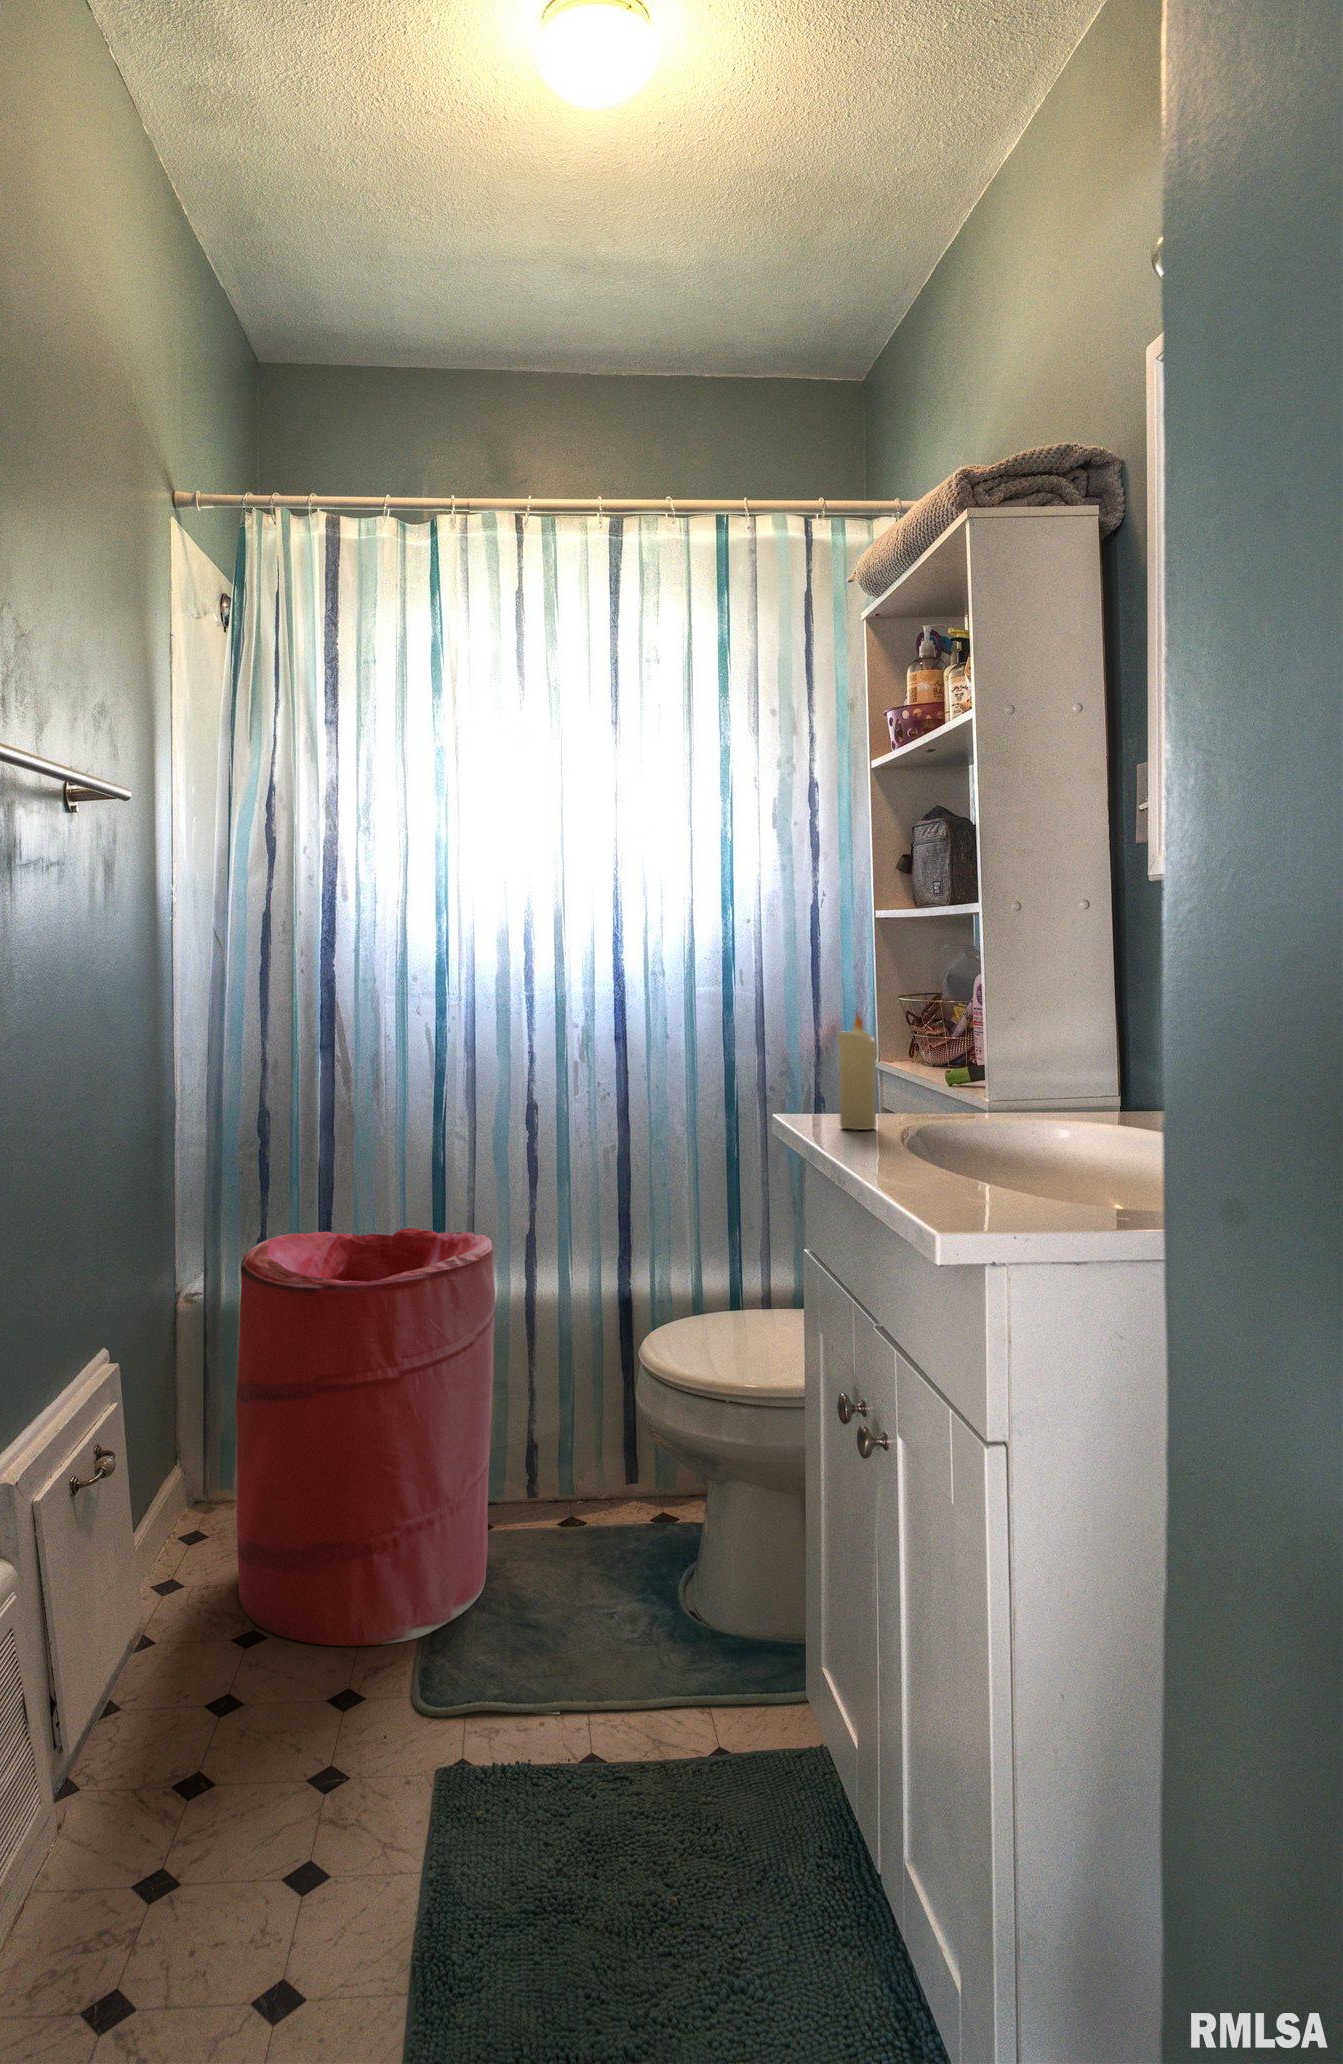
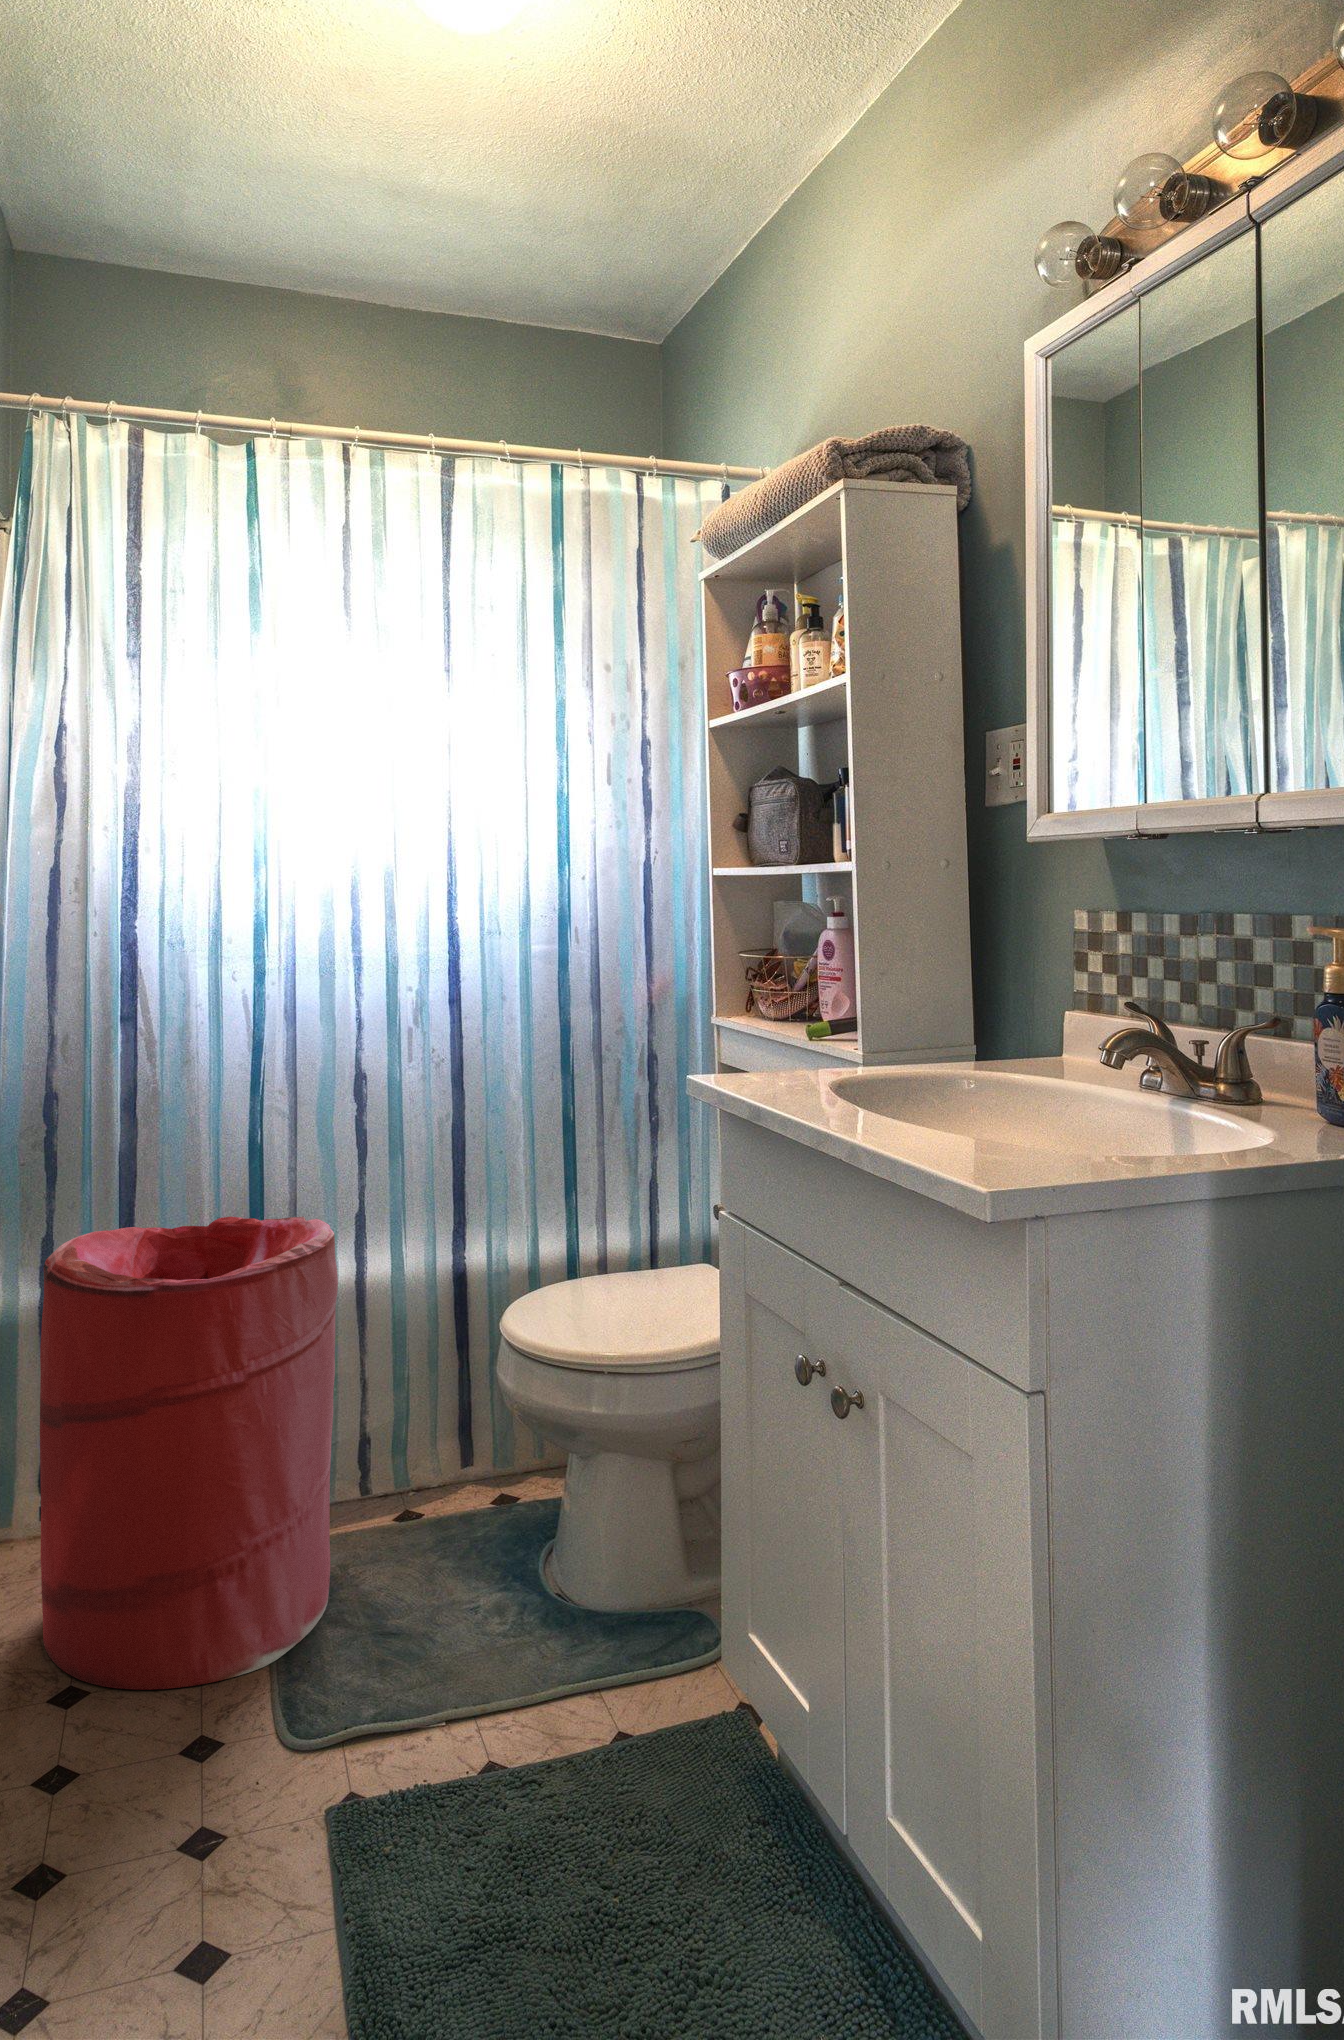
candle: present [838,1014,877,1130] -> none [755,967,795,1086]

